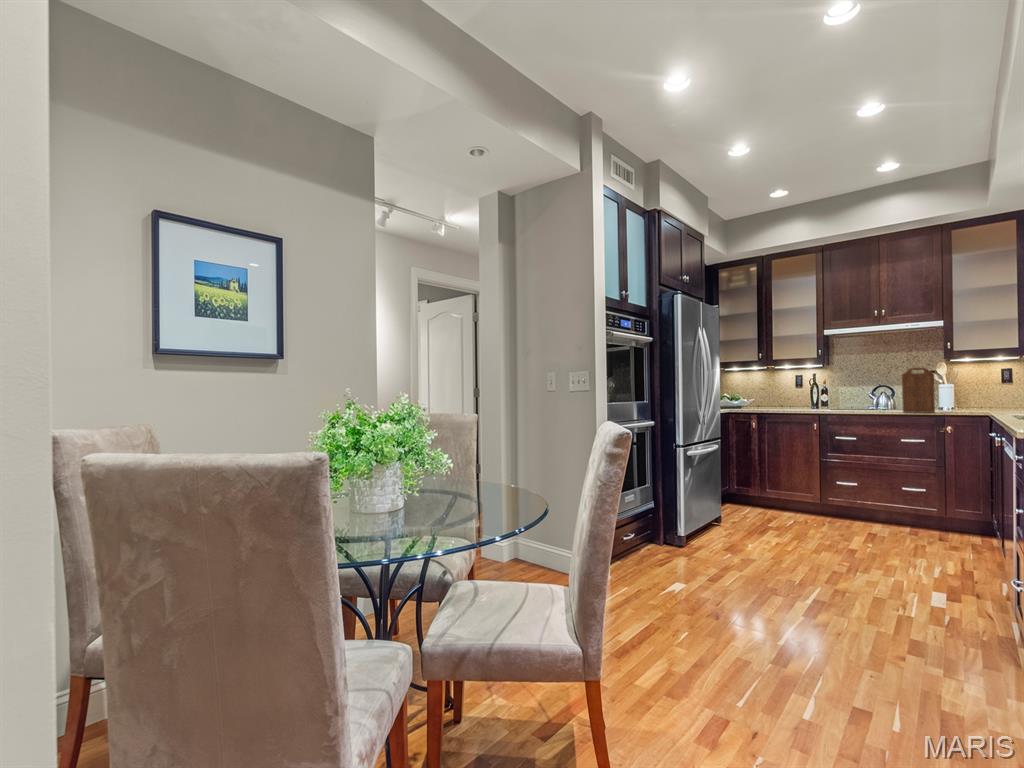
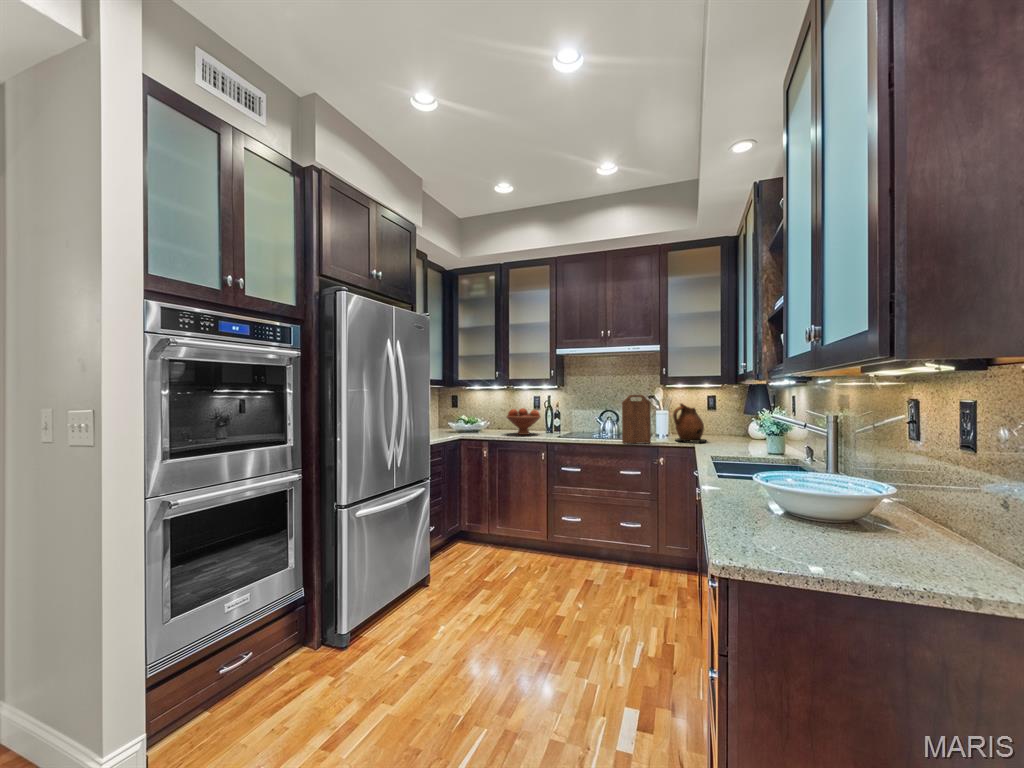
ceramic pitcher: none [960,375,1001,412] -> present [673,403,706,442]
fruit bowl: none [772,386,808,409] -> present [507,408,541,435]

